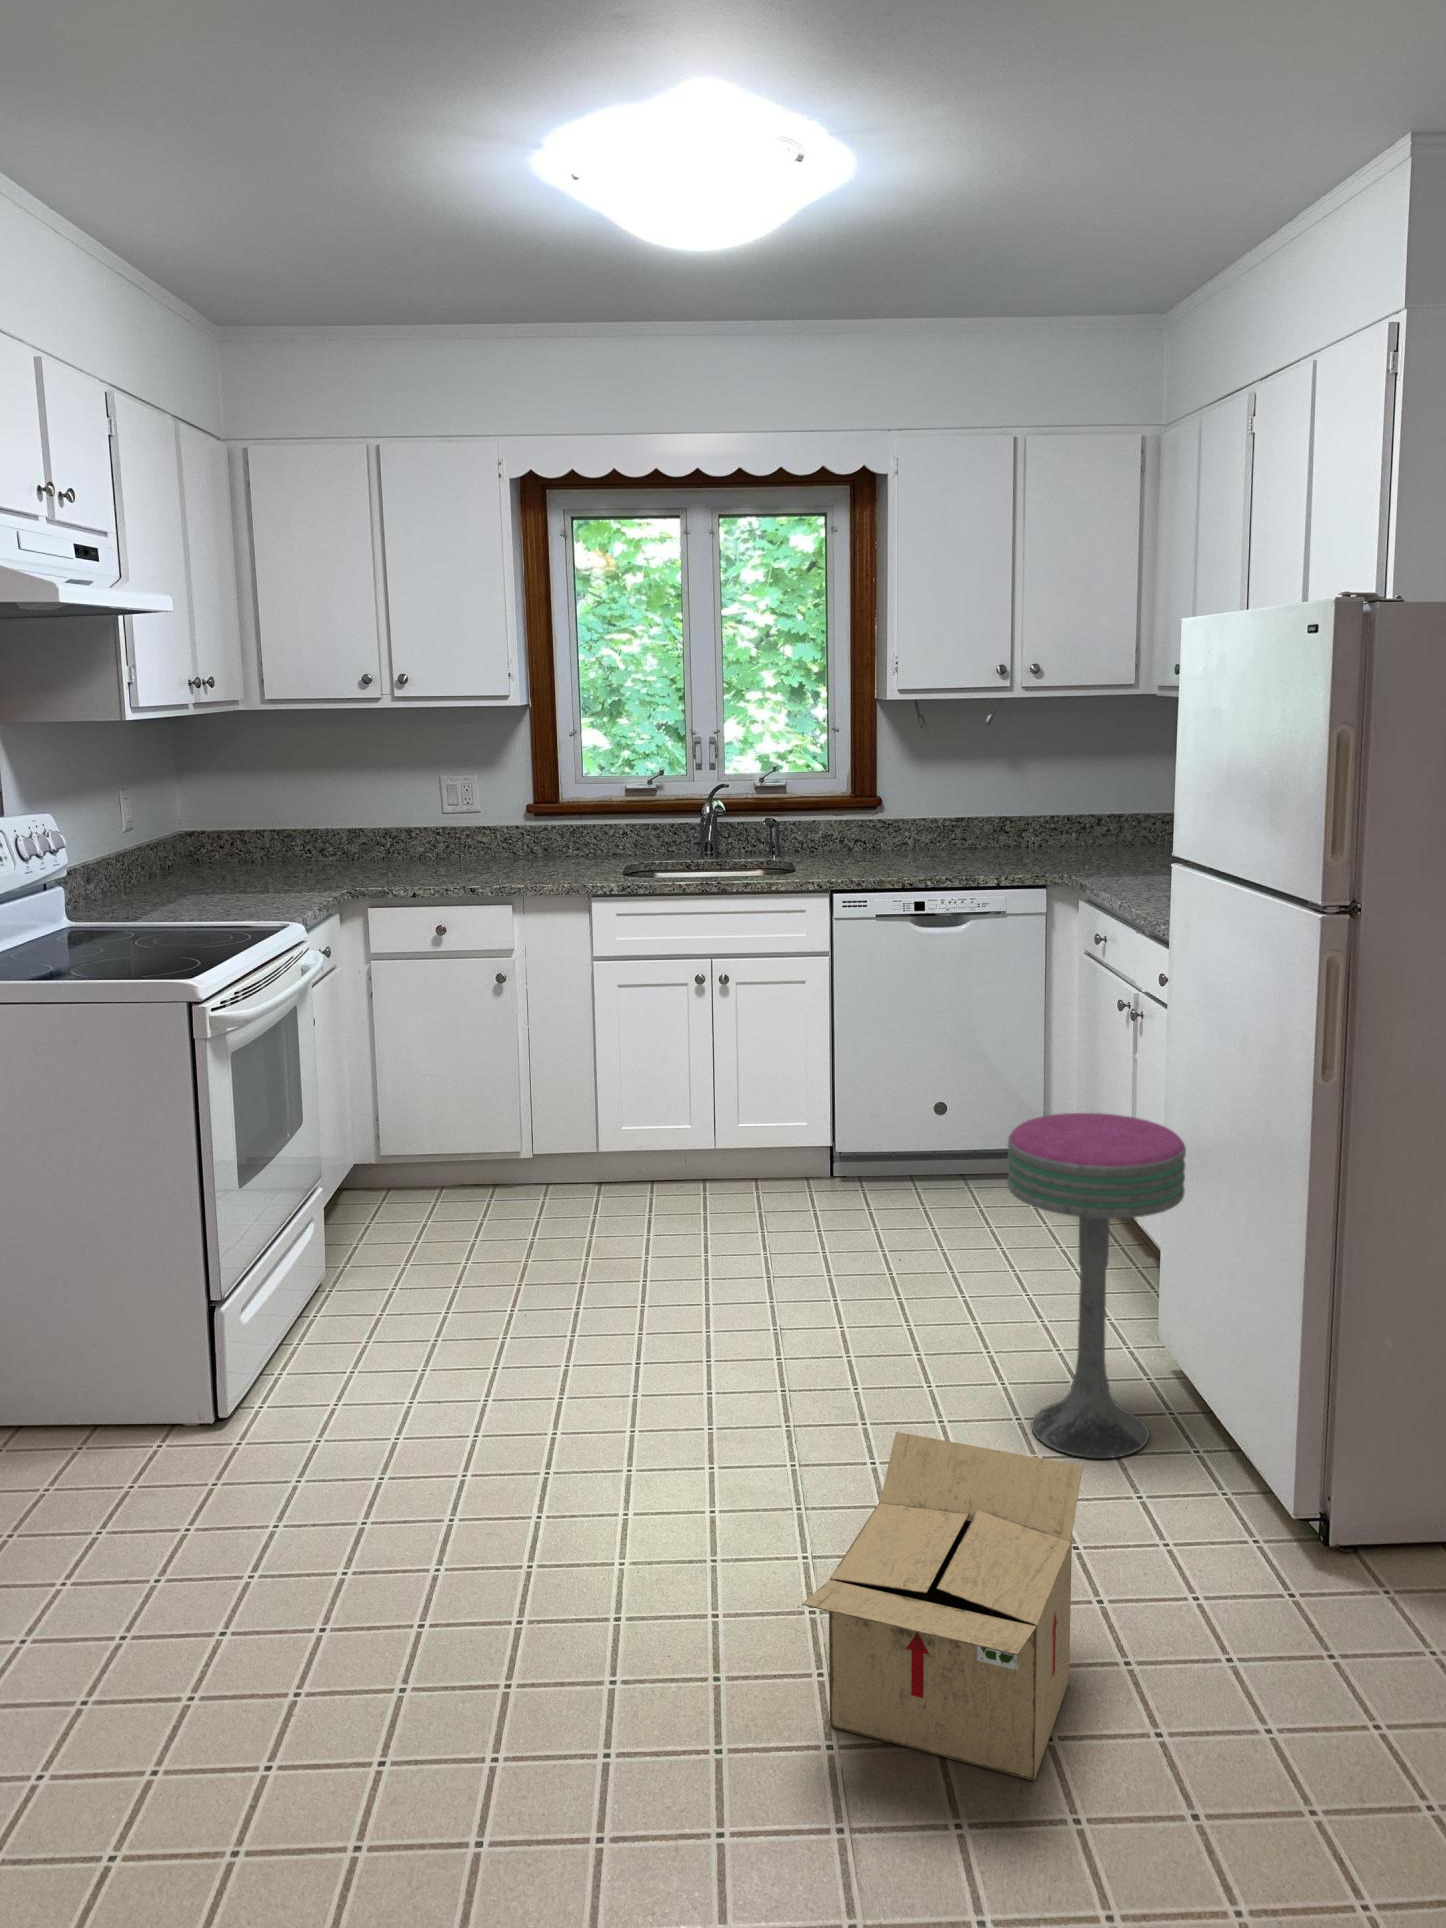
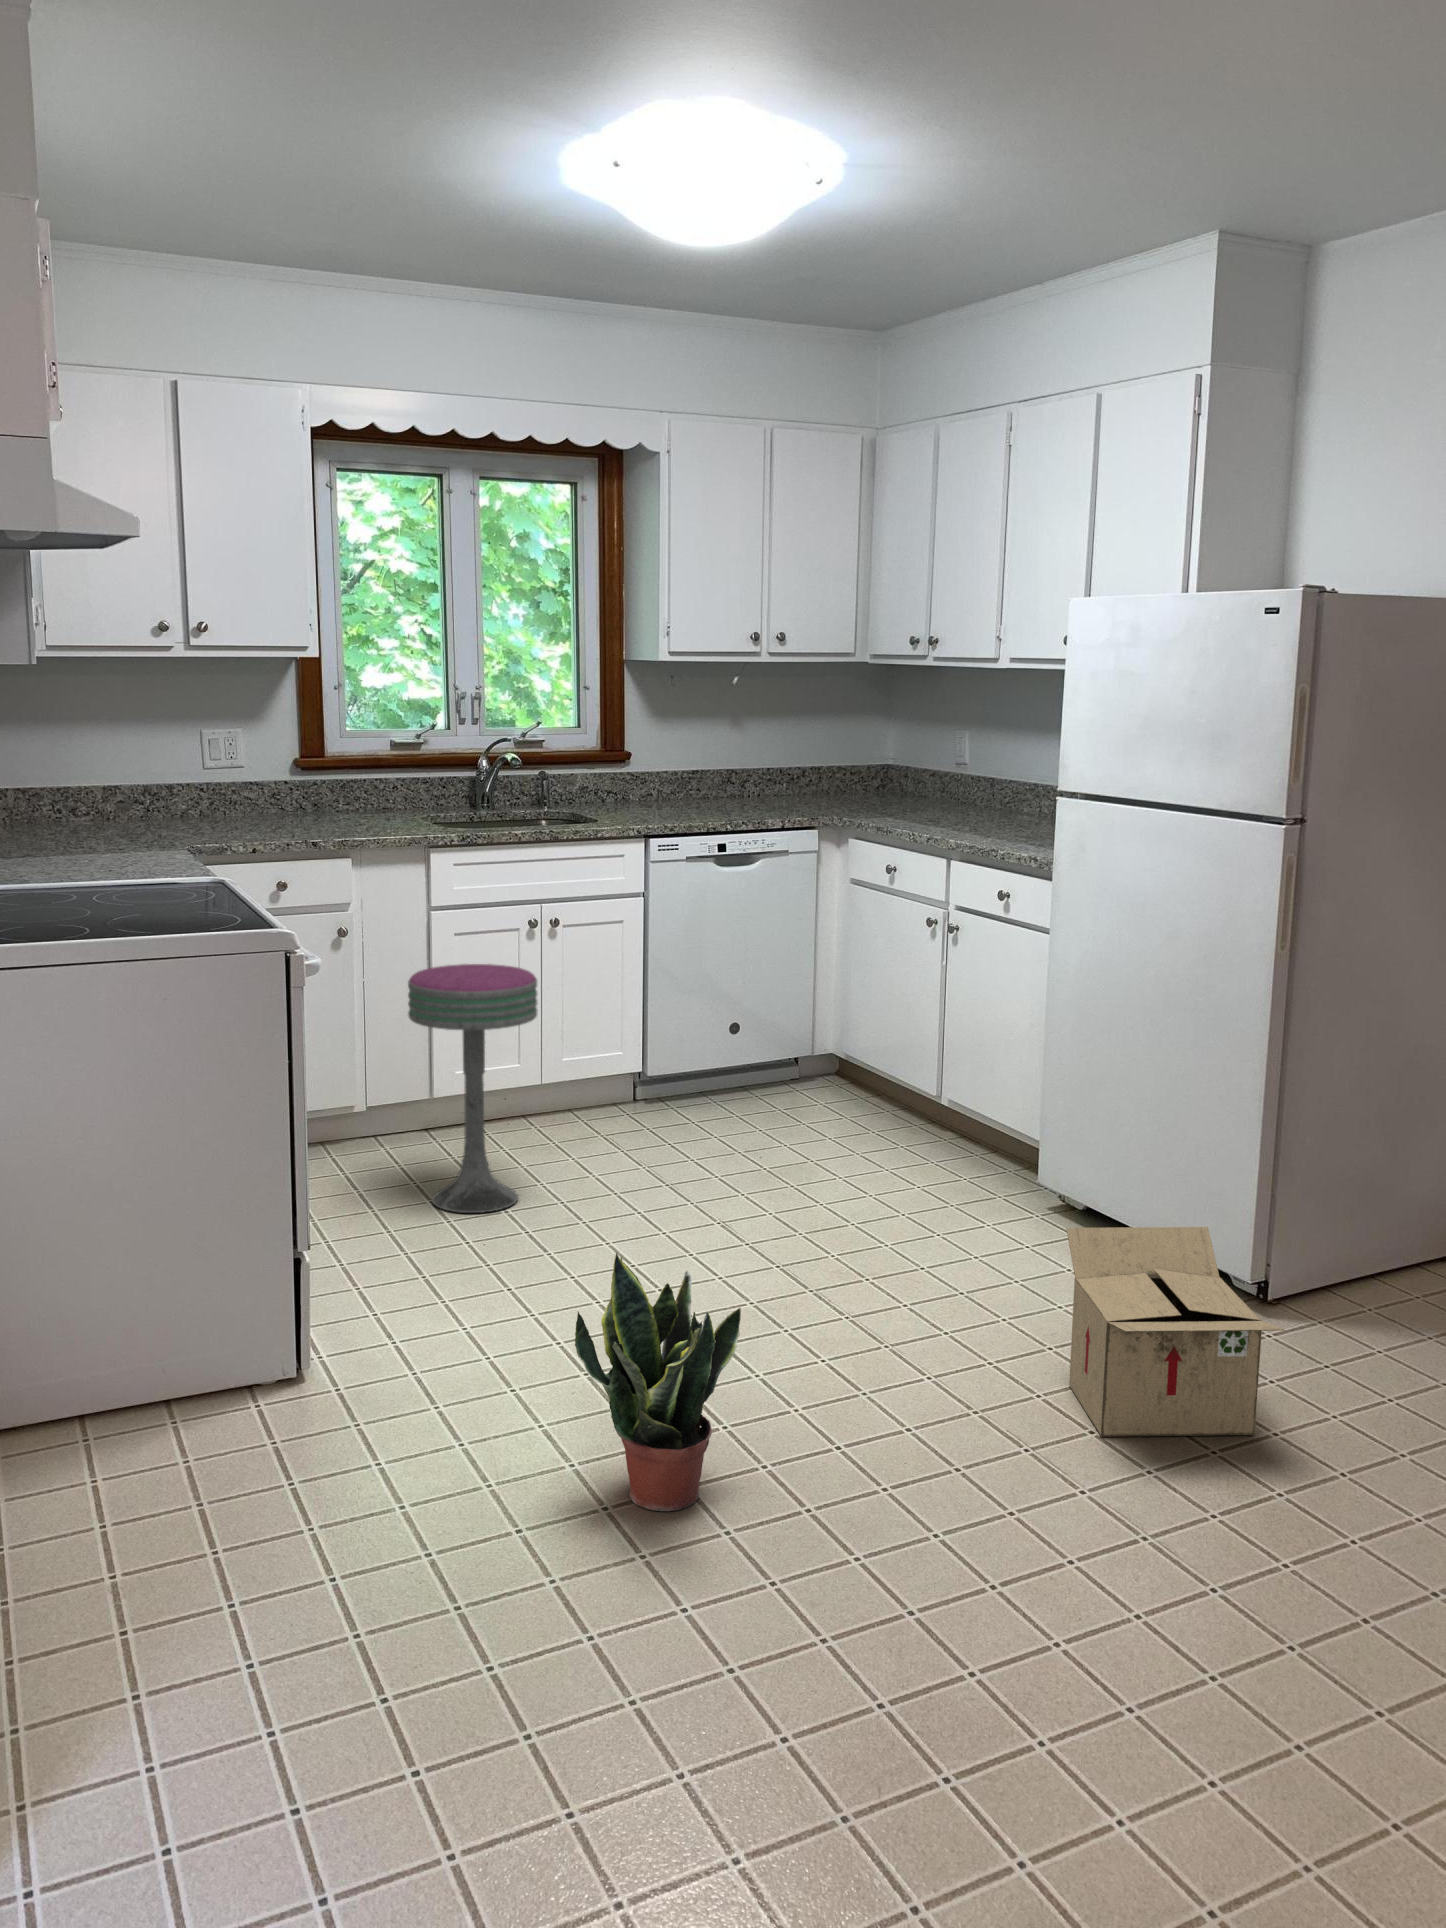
bar stool: present [1007,1113,1186,1458] -> present [408,964,537,1213]
potted plant: none [155,1390,364,1696] -> present [575,1253,741,1511]

